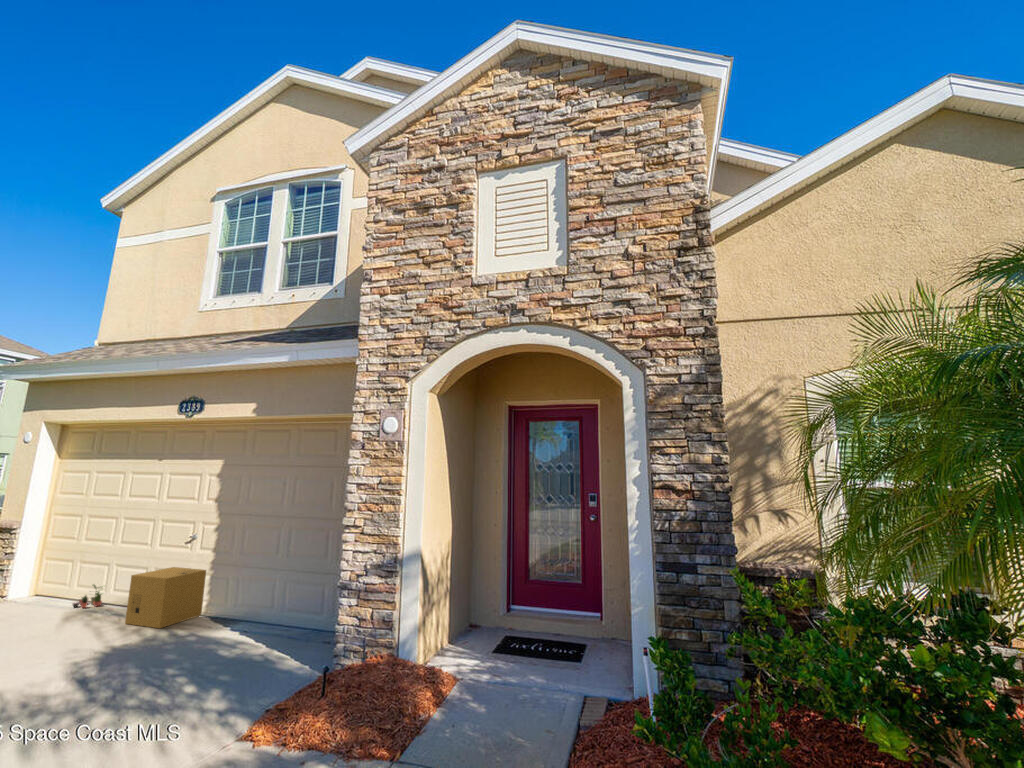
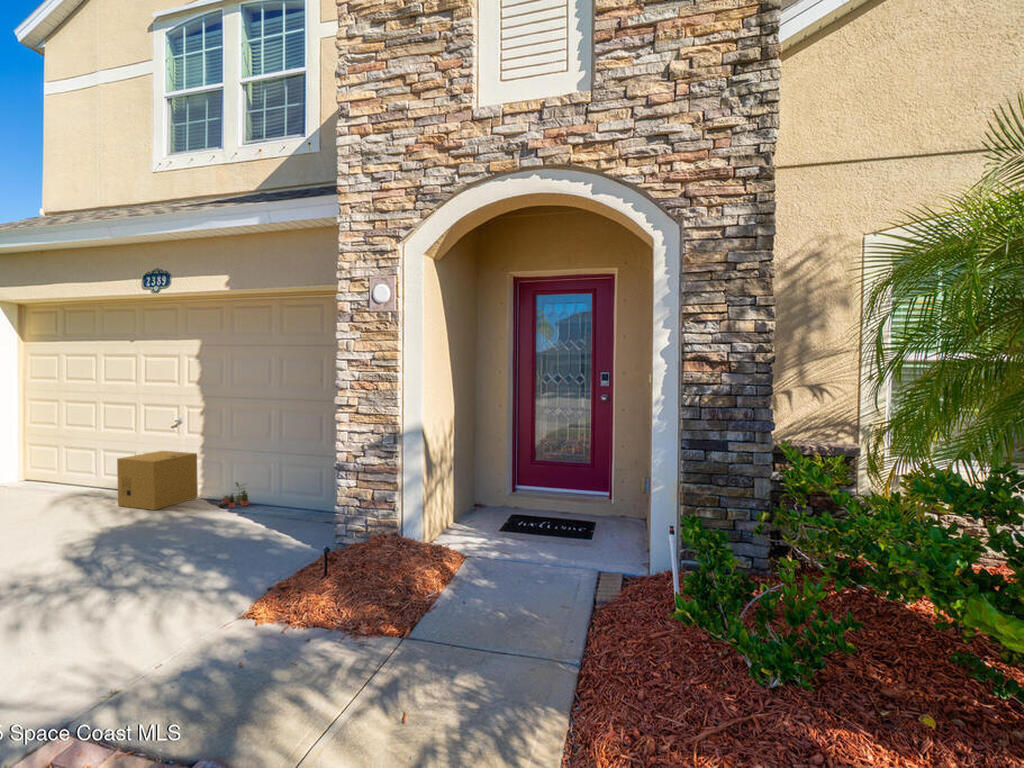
potted plant: present [72,585,102,608] -> present [218,482,249,508]

